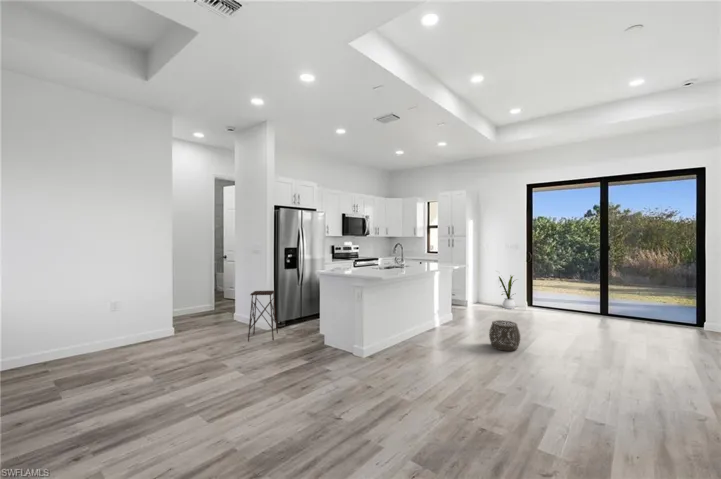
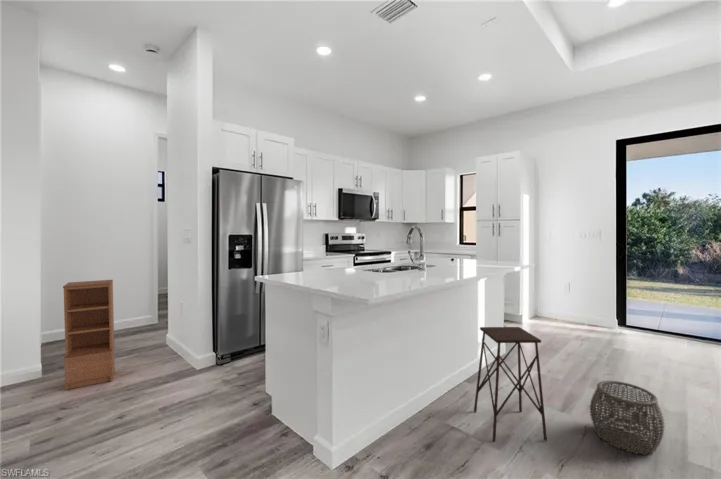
bookcase: none [191,275,220,339] -> present [63,280,115,390]
house plant: present [499,276,515,309] -> none [563,272,606,330]
side table: present [248,291,278,341] -> present [474,327,547,441]

